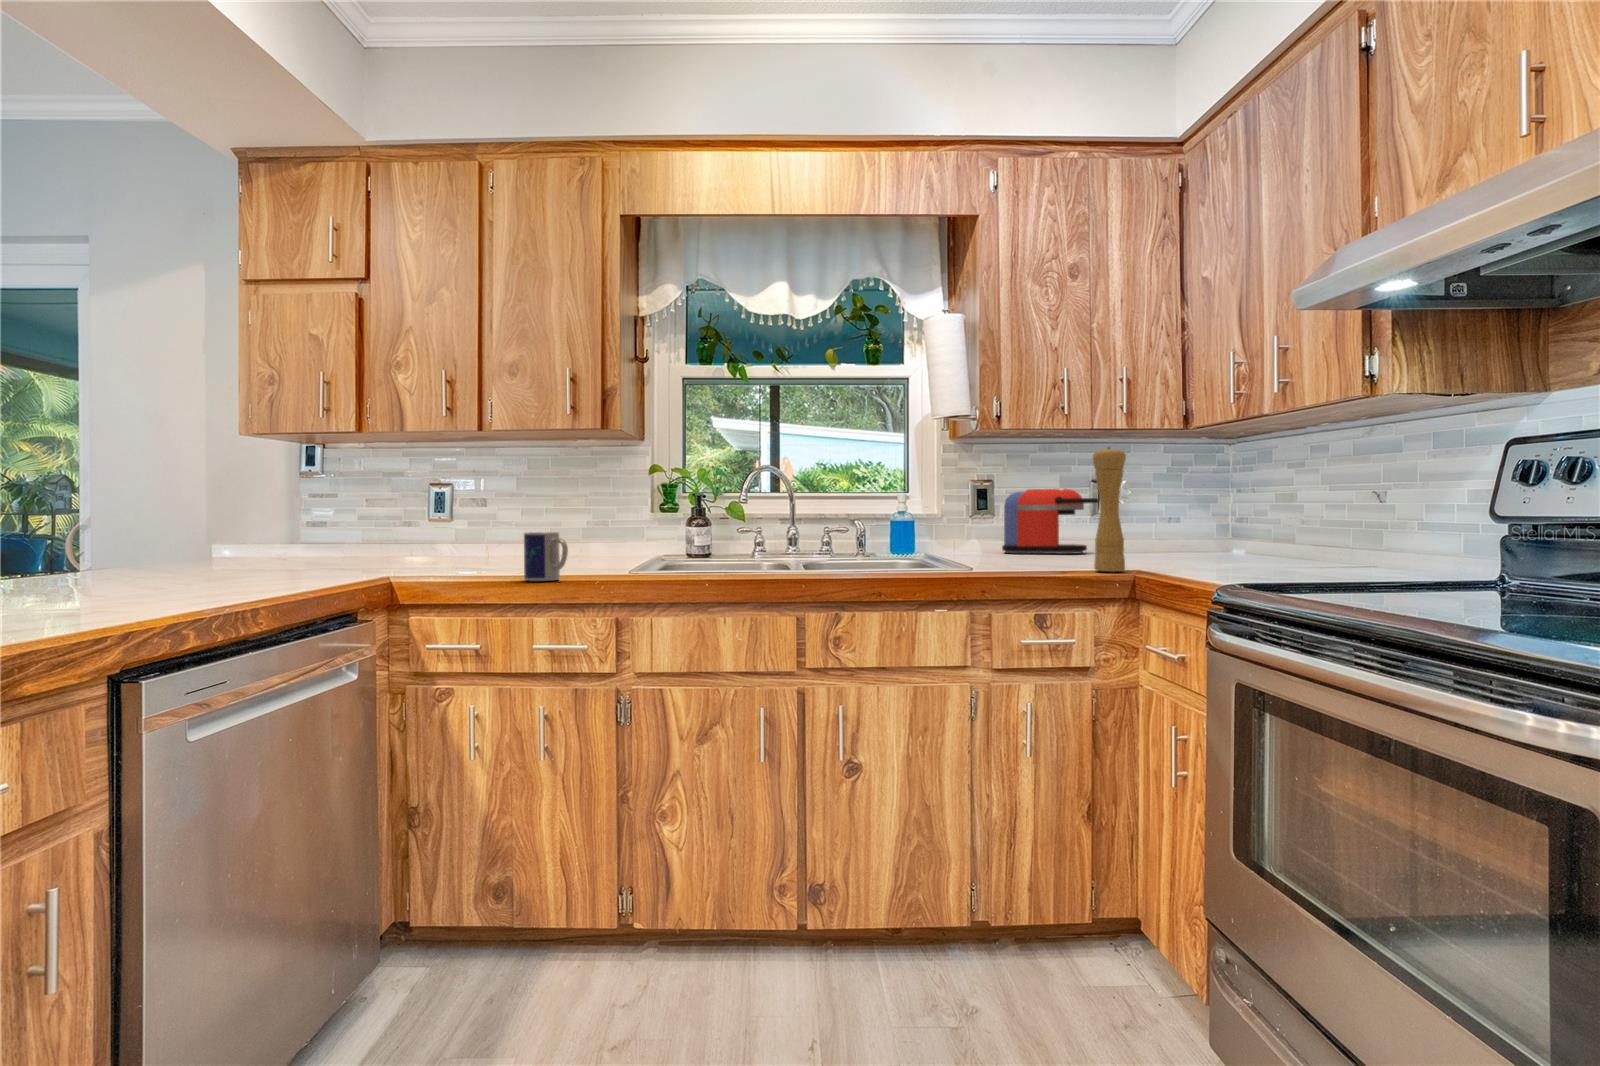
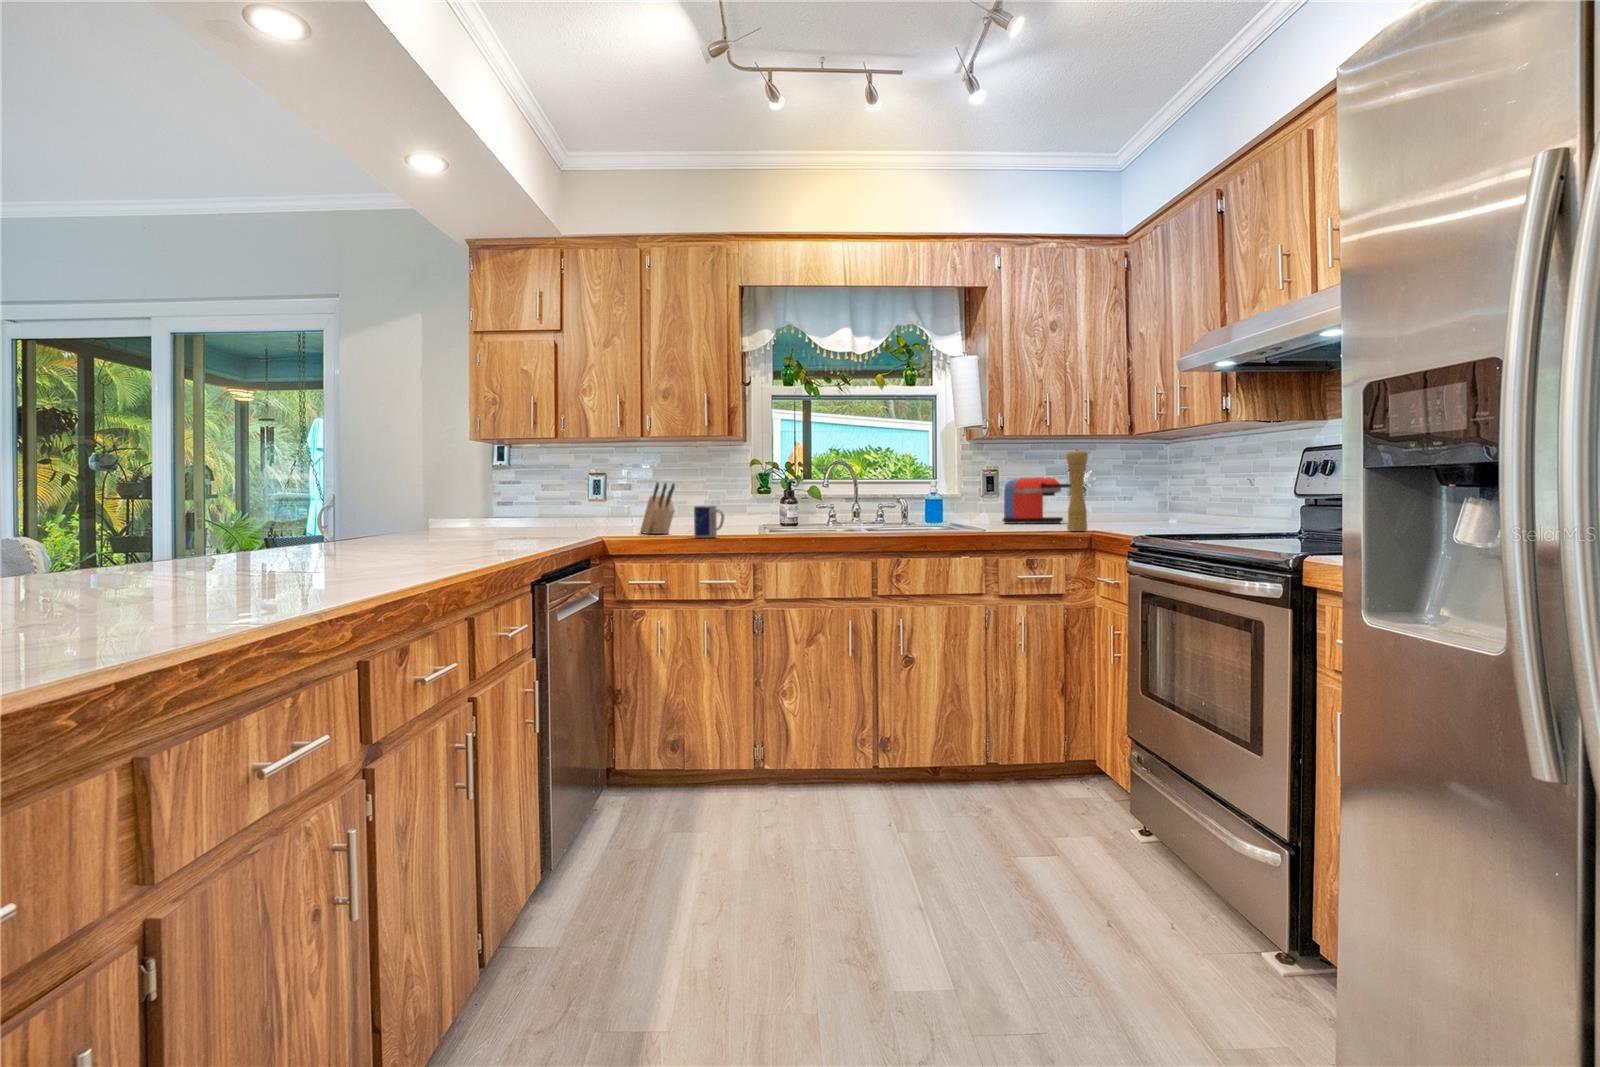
knife block: none [477,495,517,571] -> present [640,482,675,534]

